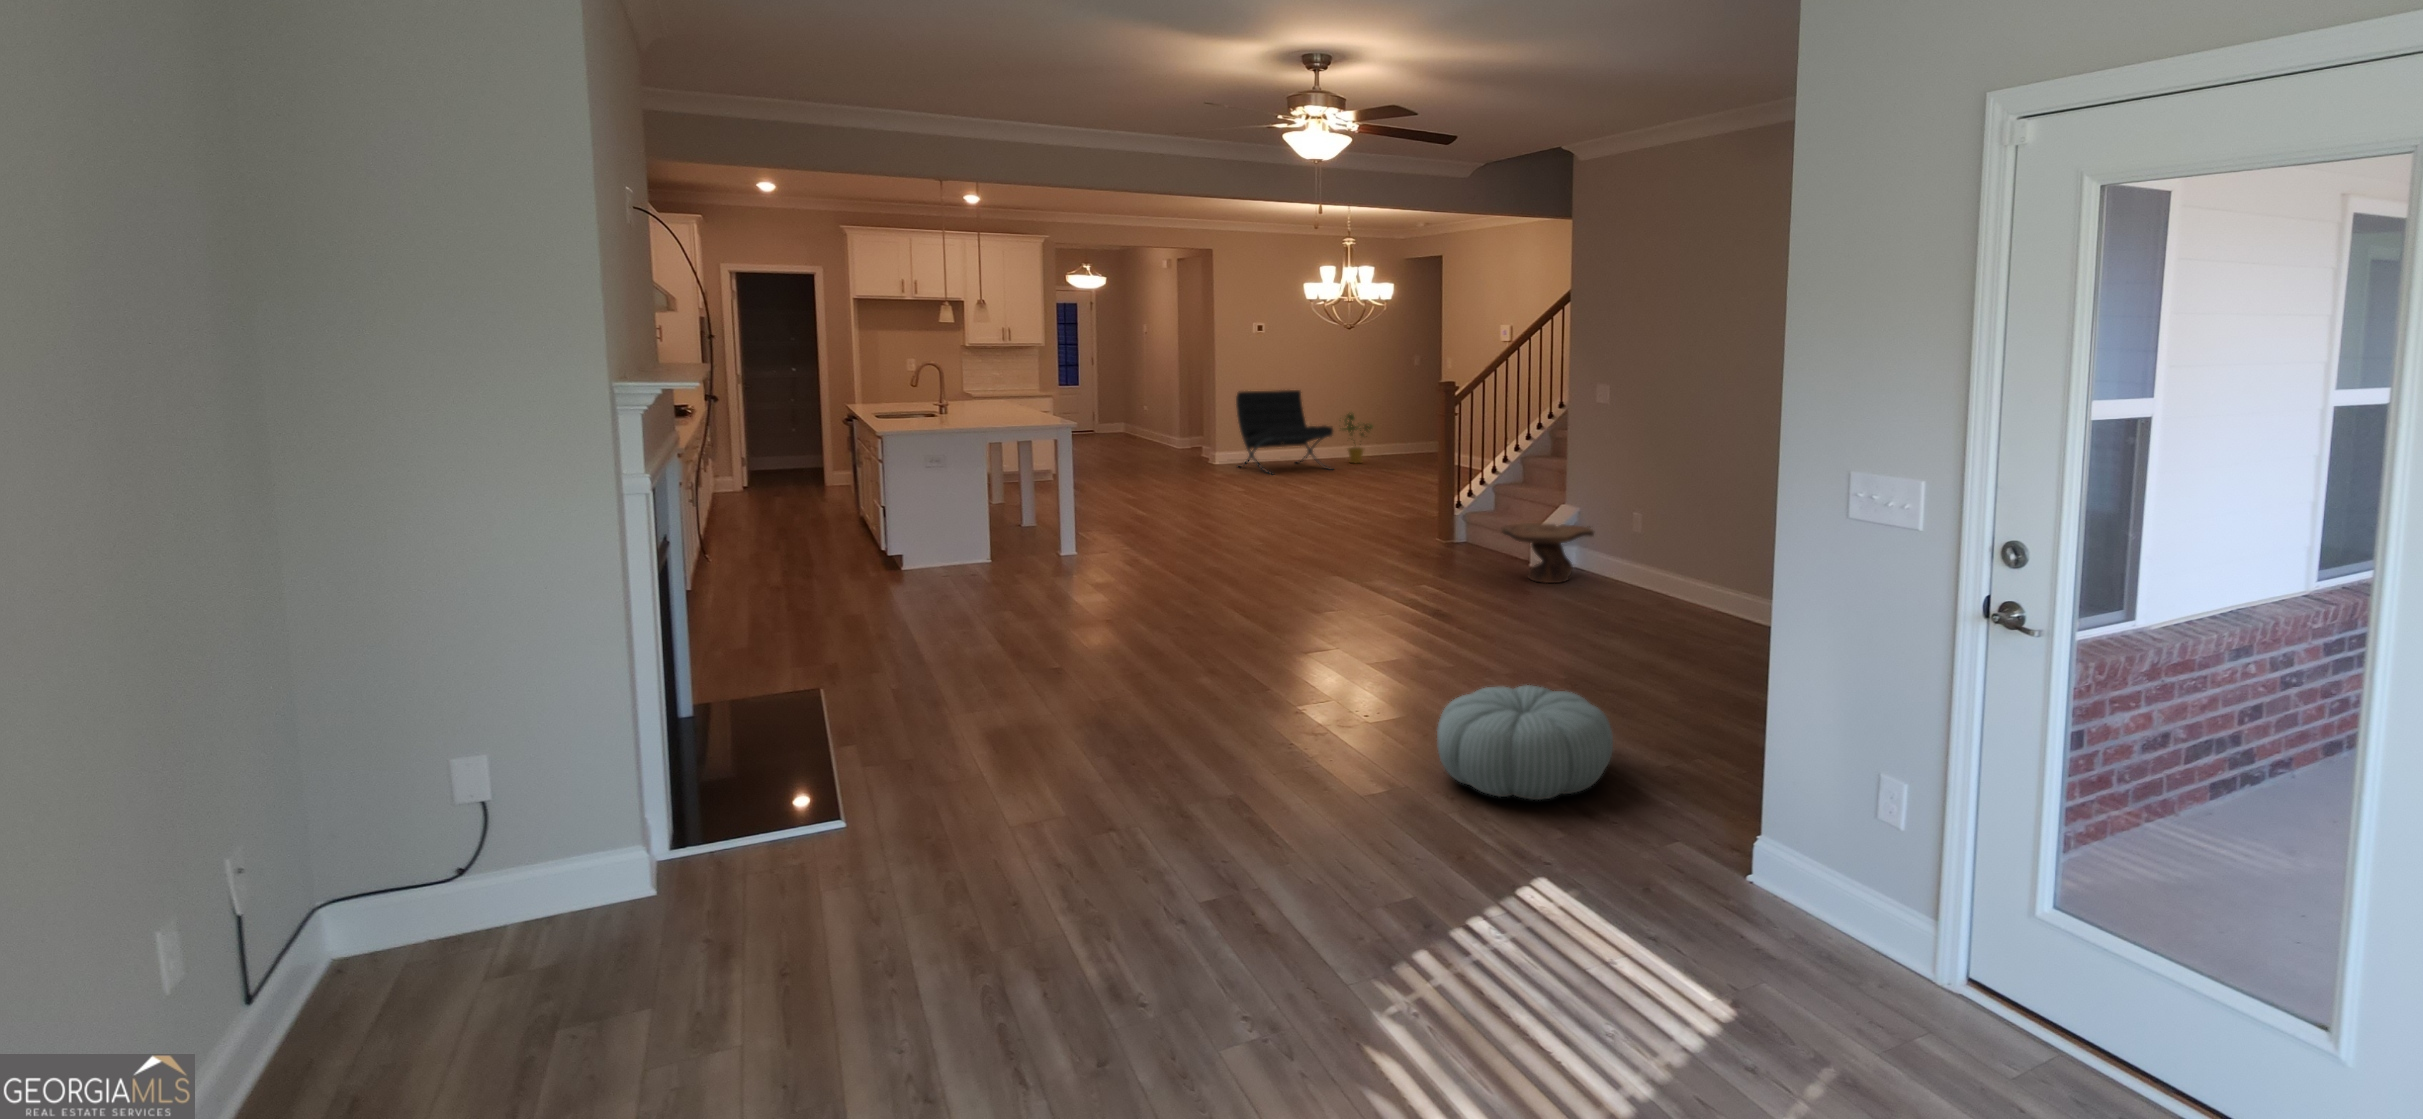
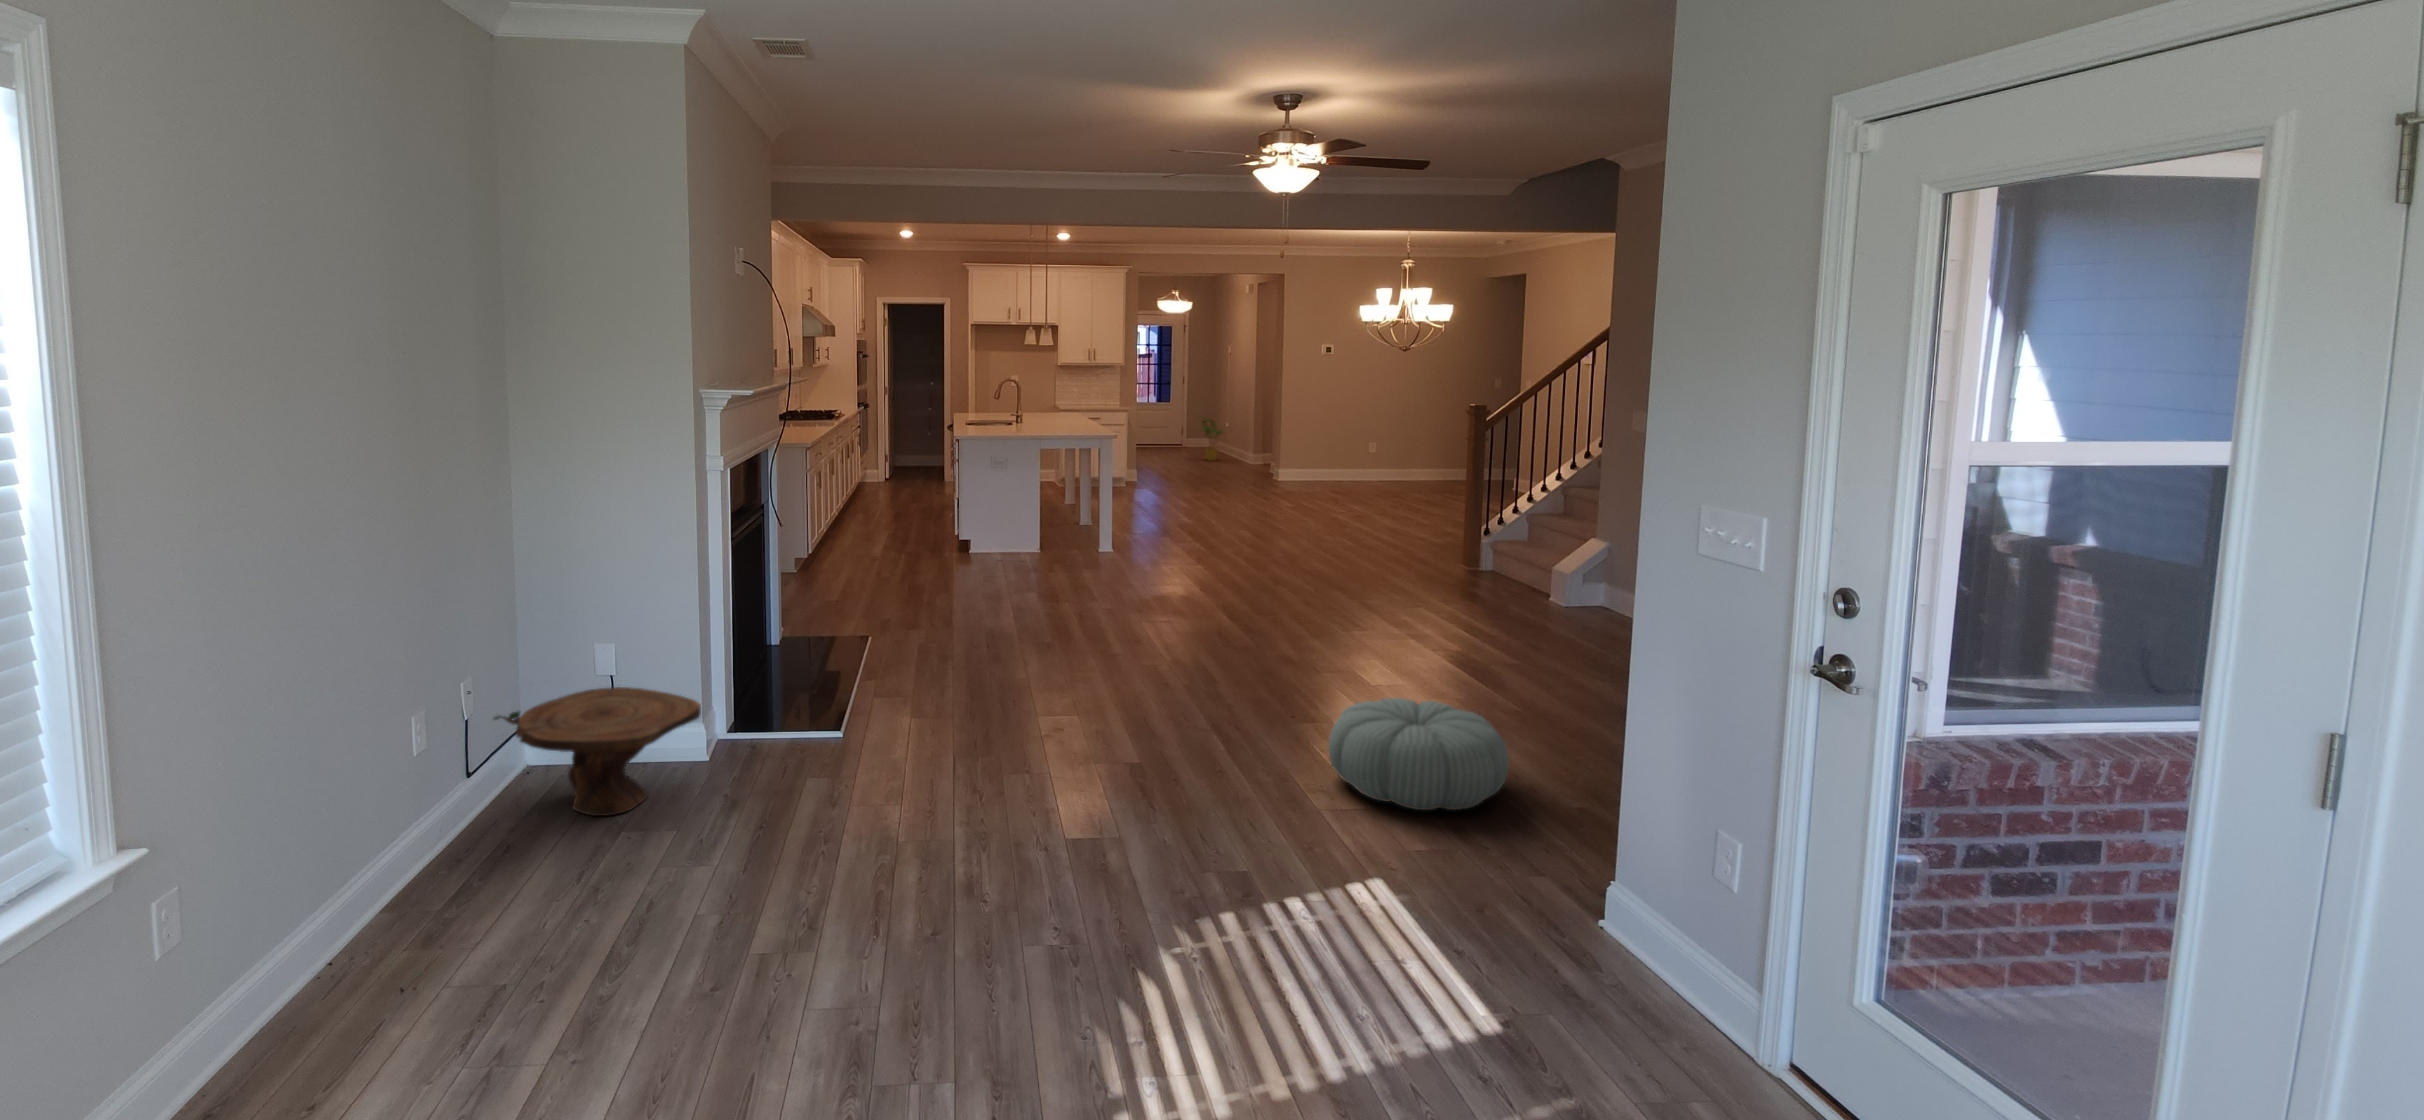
lounge chair: present [1236,390,1333,473] -> none [1294,411,1389,490]
house plant: present [1343,414,1372,463] -> present [1199,417,1224,461]
side table: present [1502,523,1594,583] -> present [494,687,701,816]

